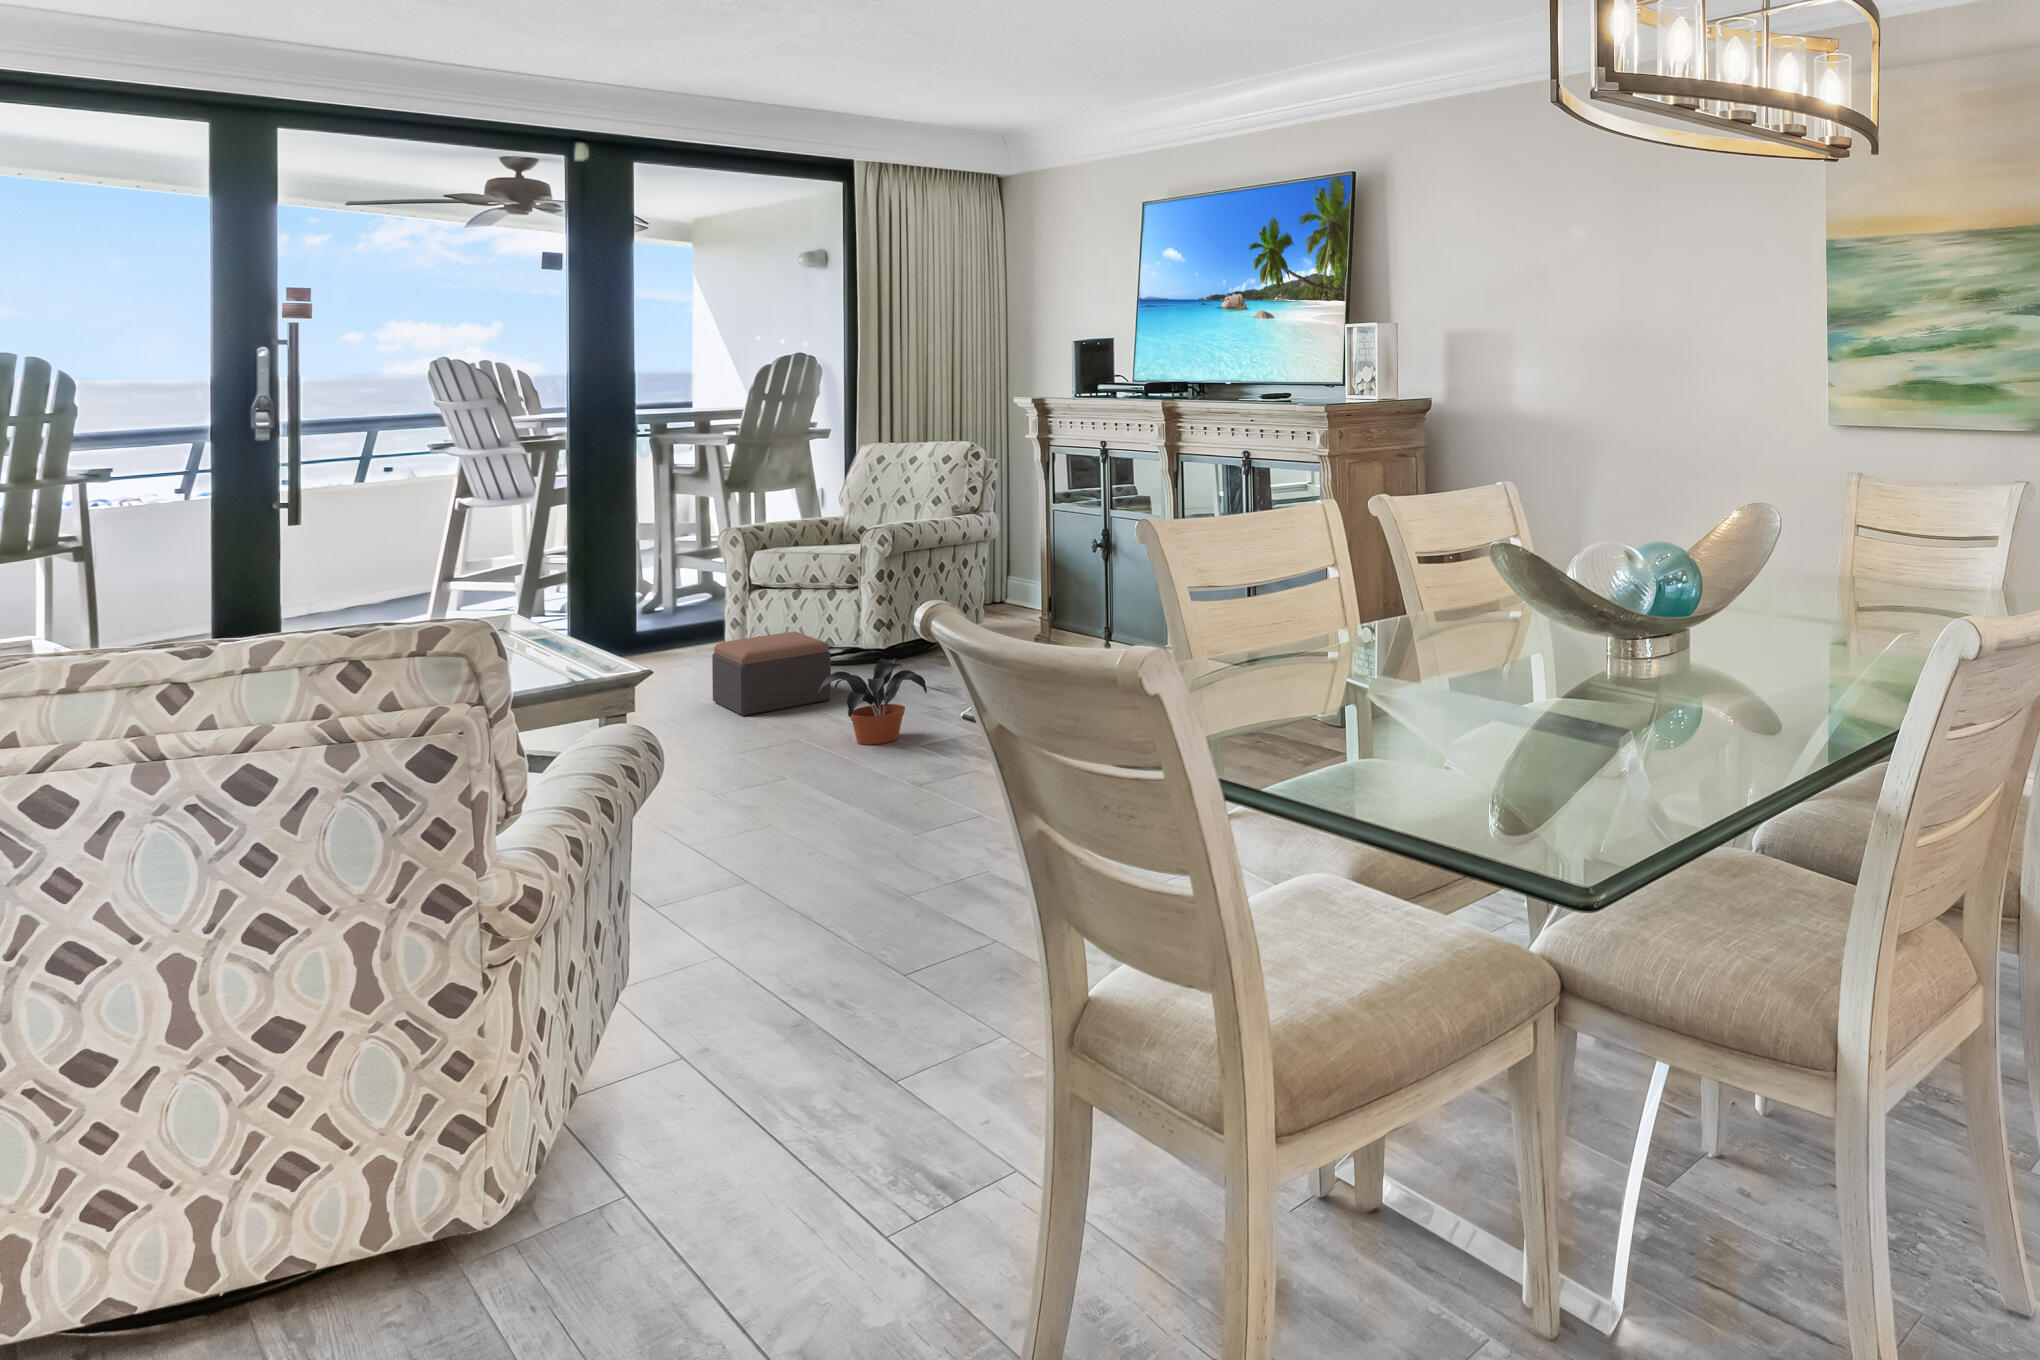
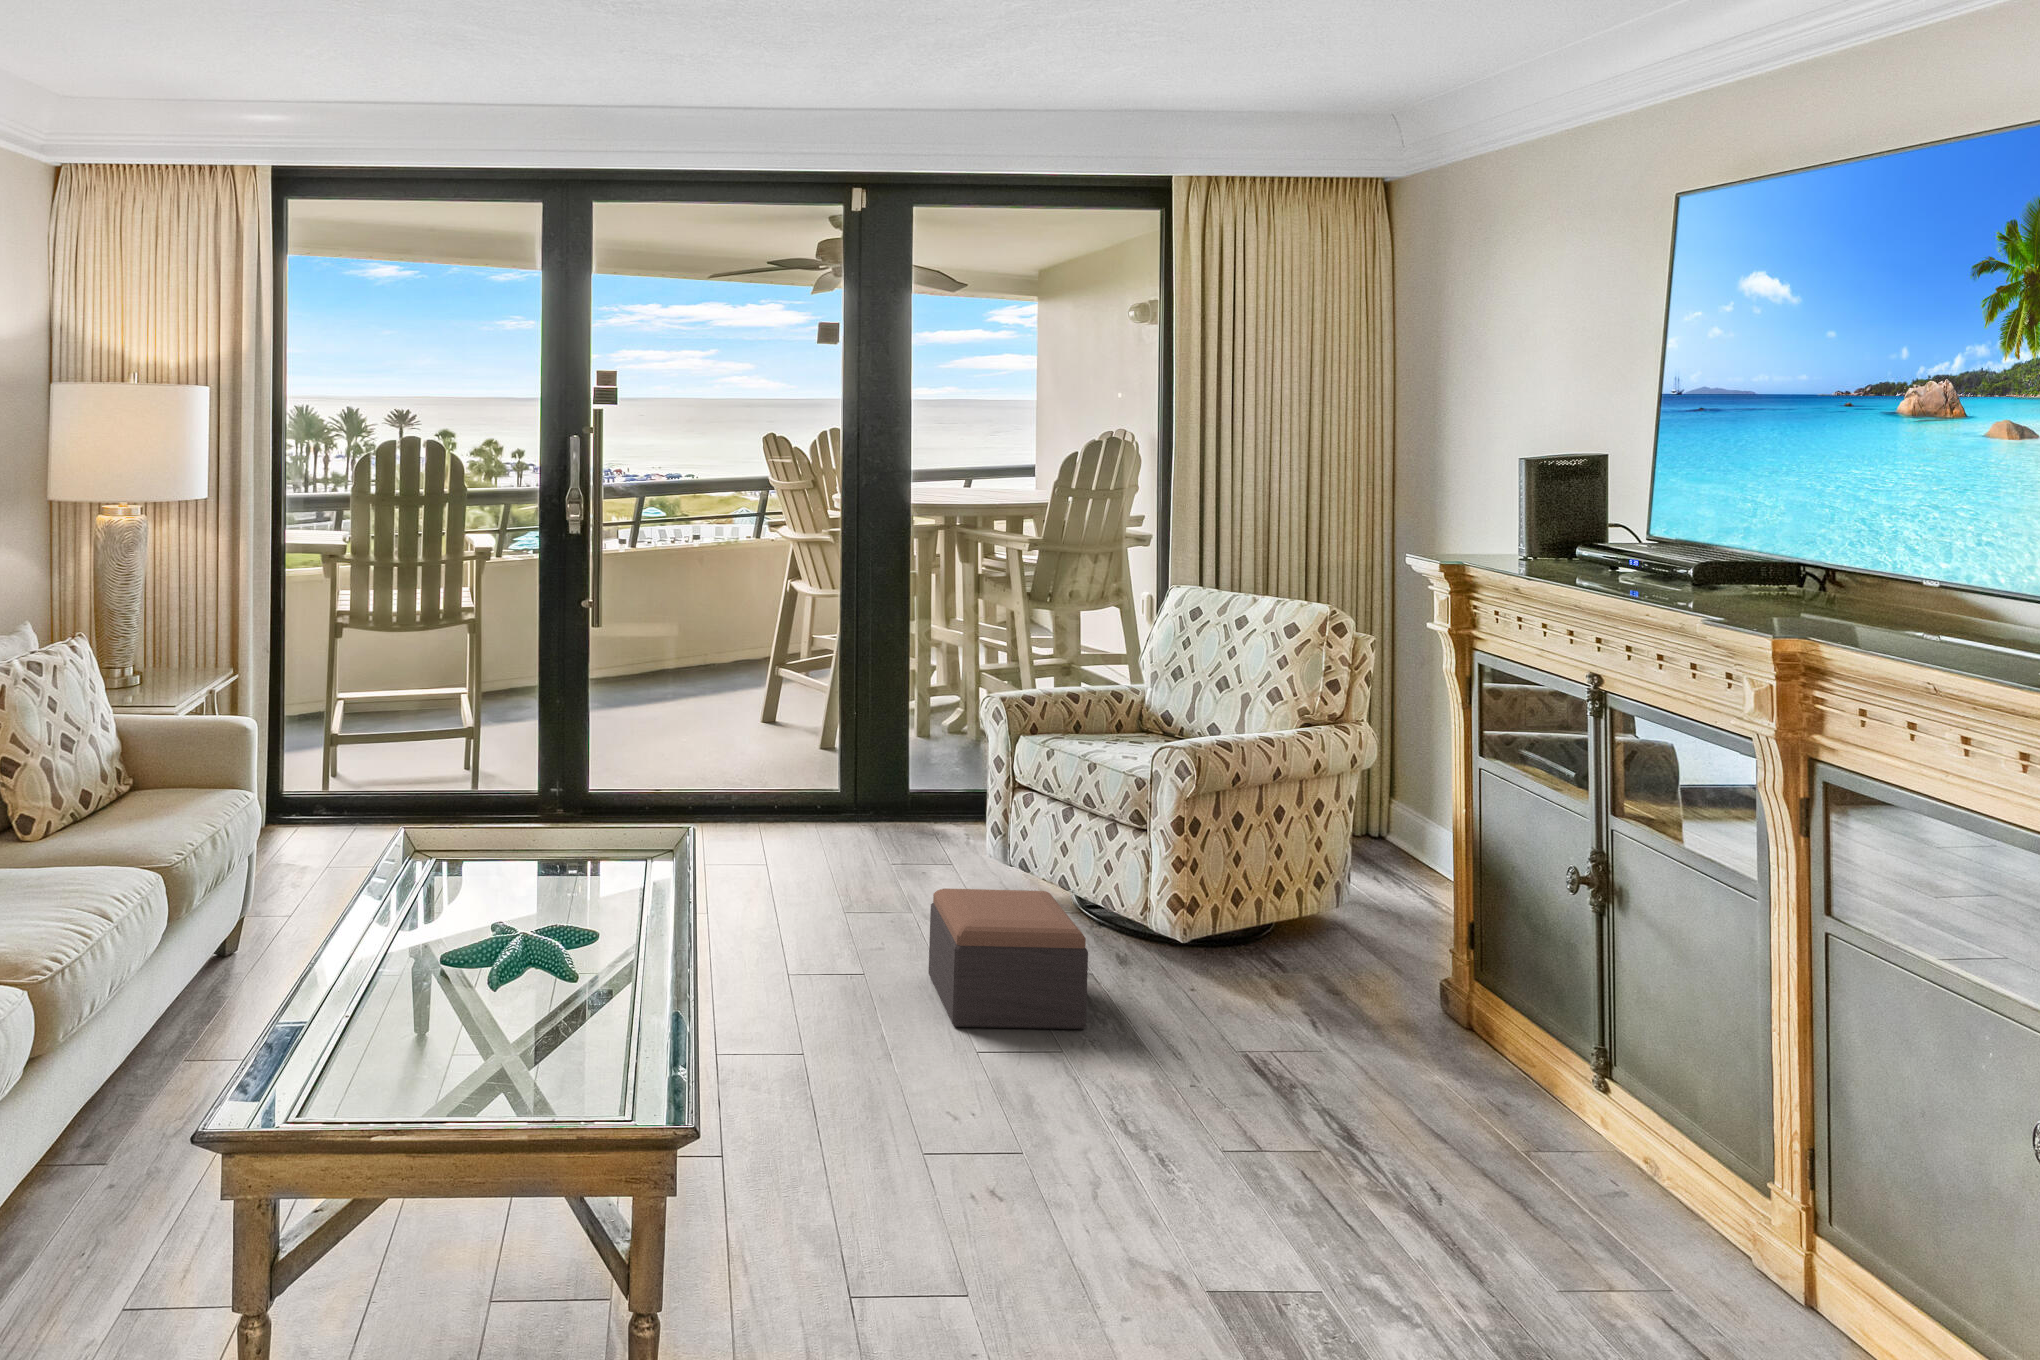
potted plant: present [818,658,927,745] -> none [1038,1021,1224,1200]

